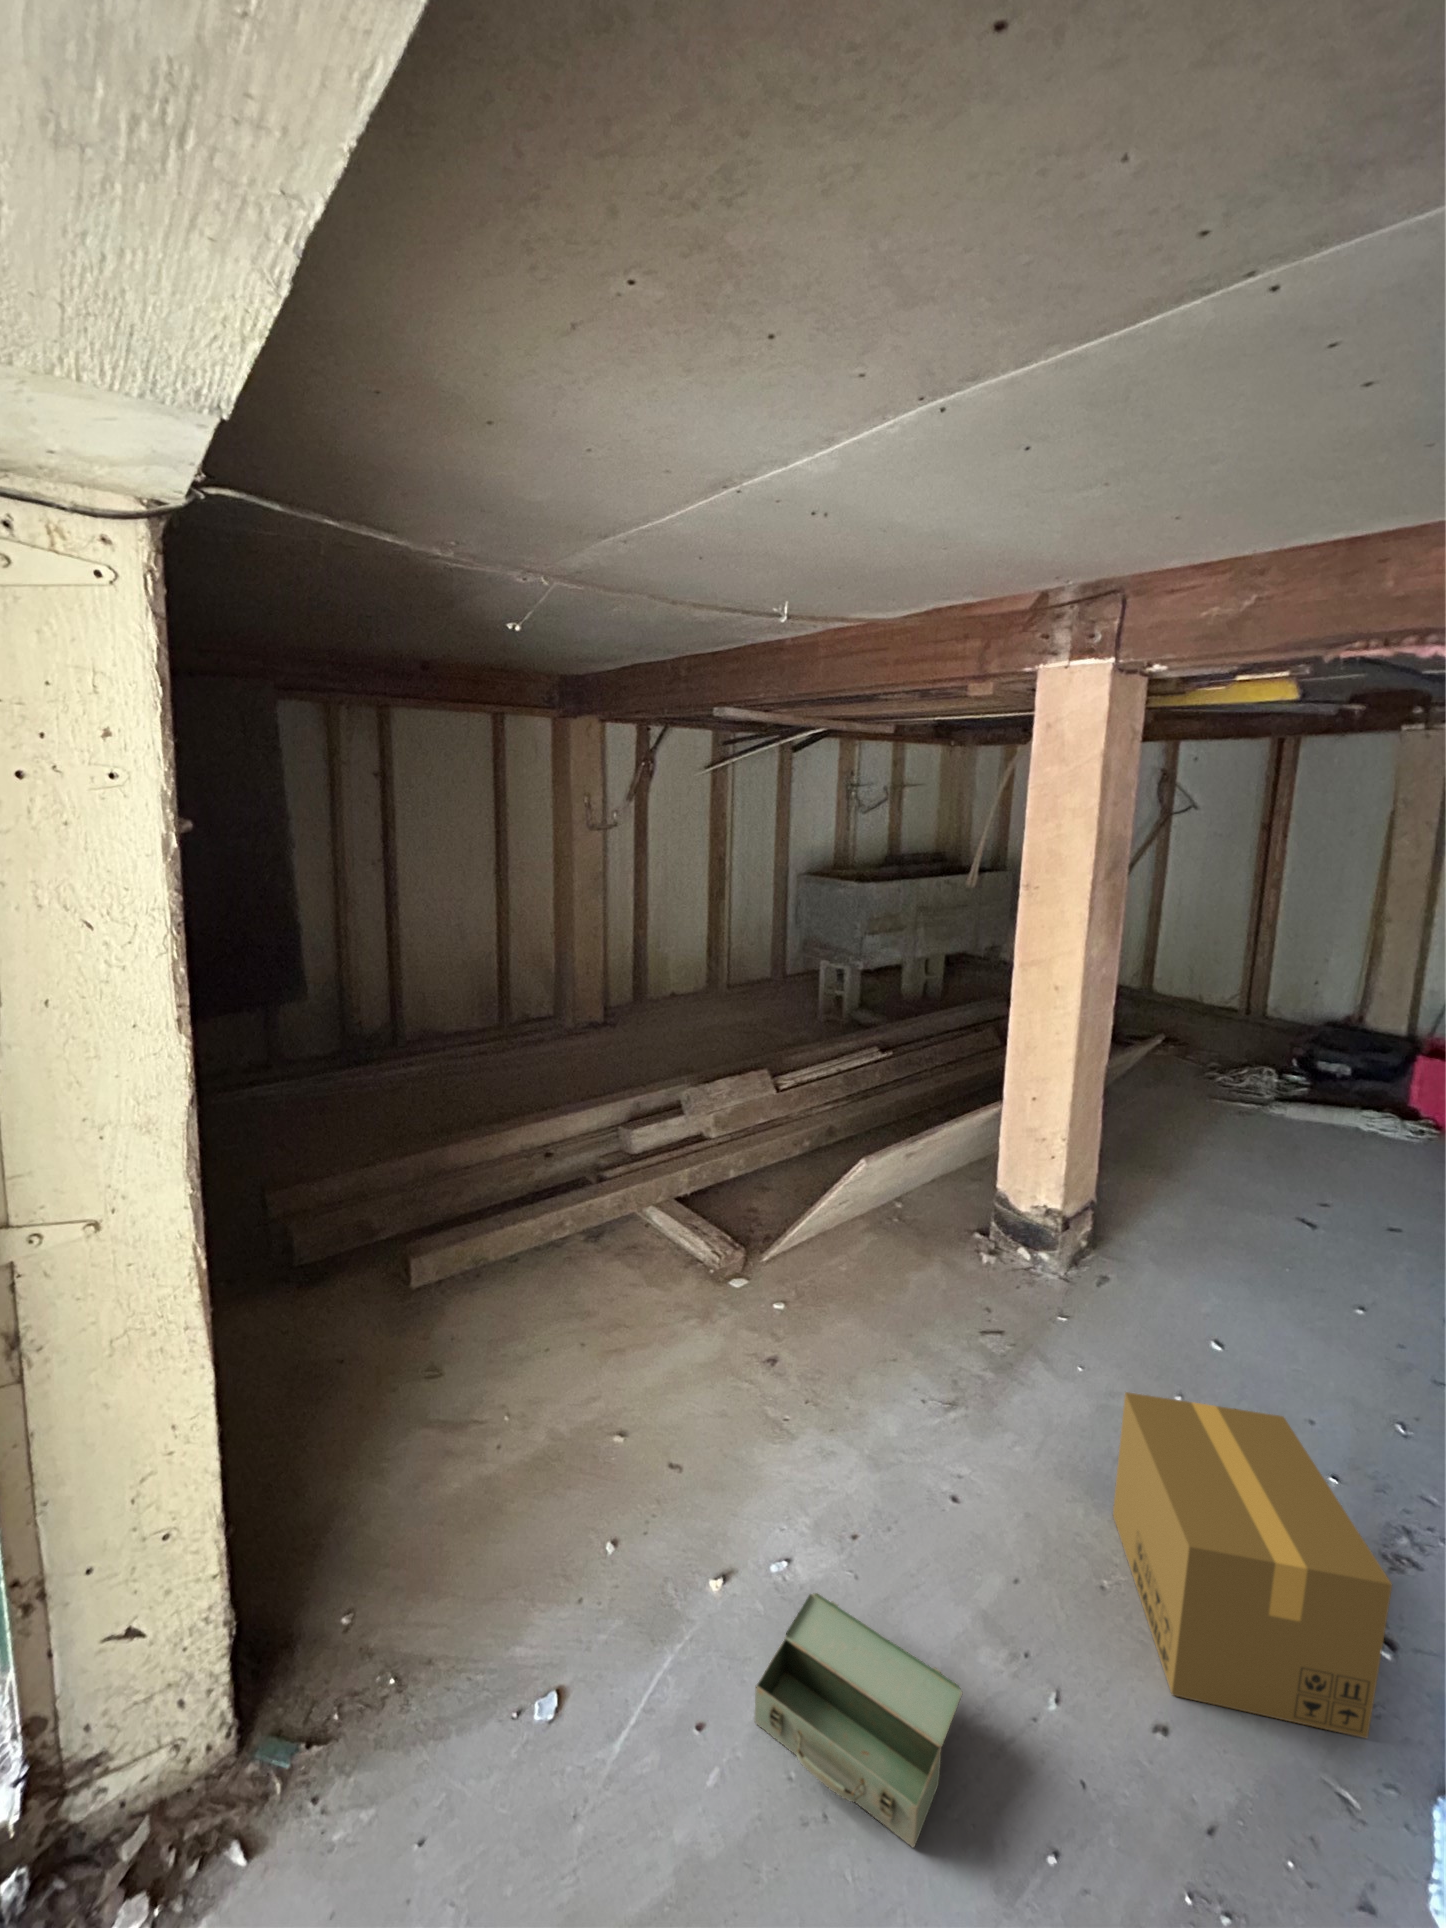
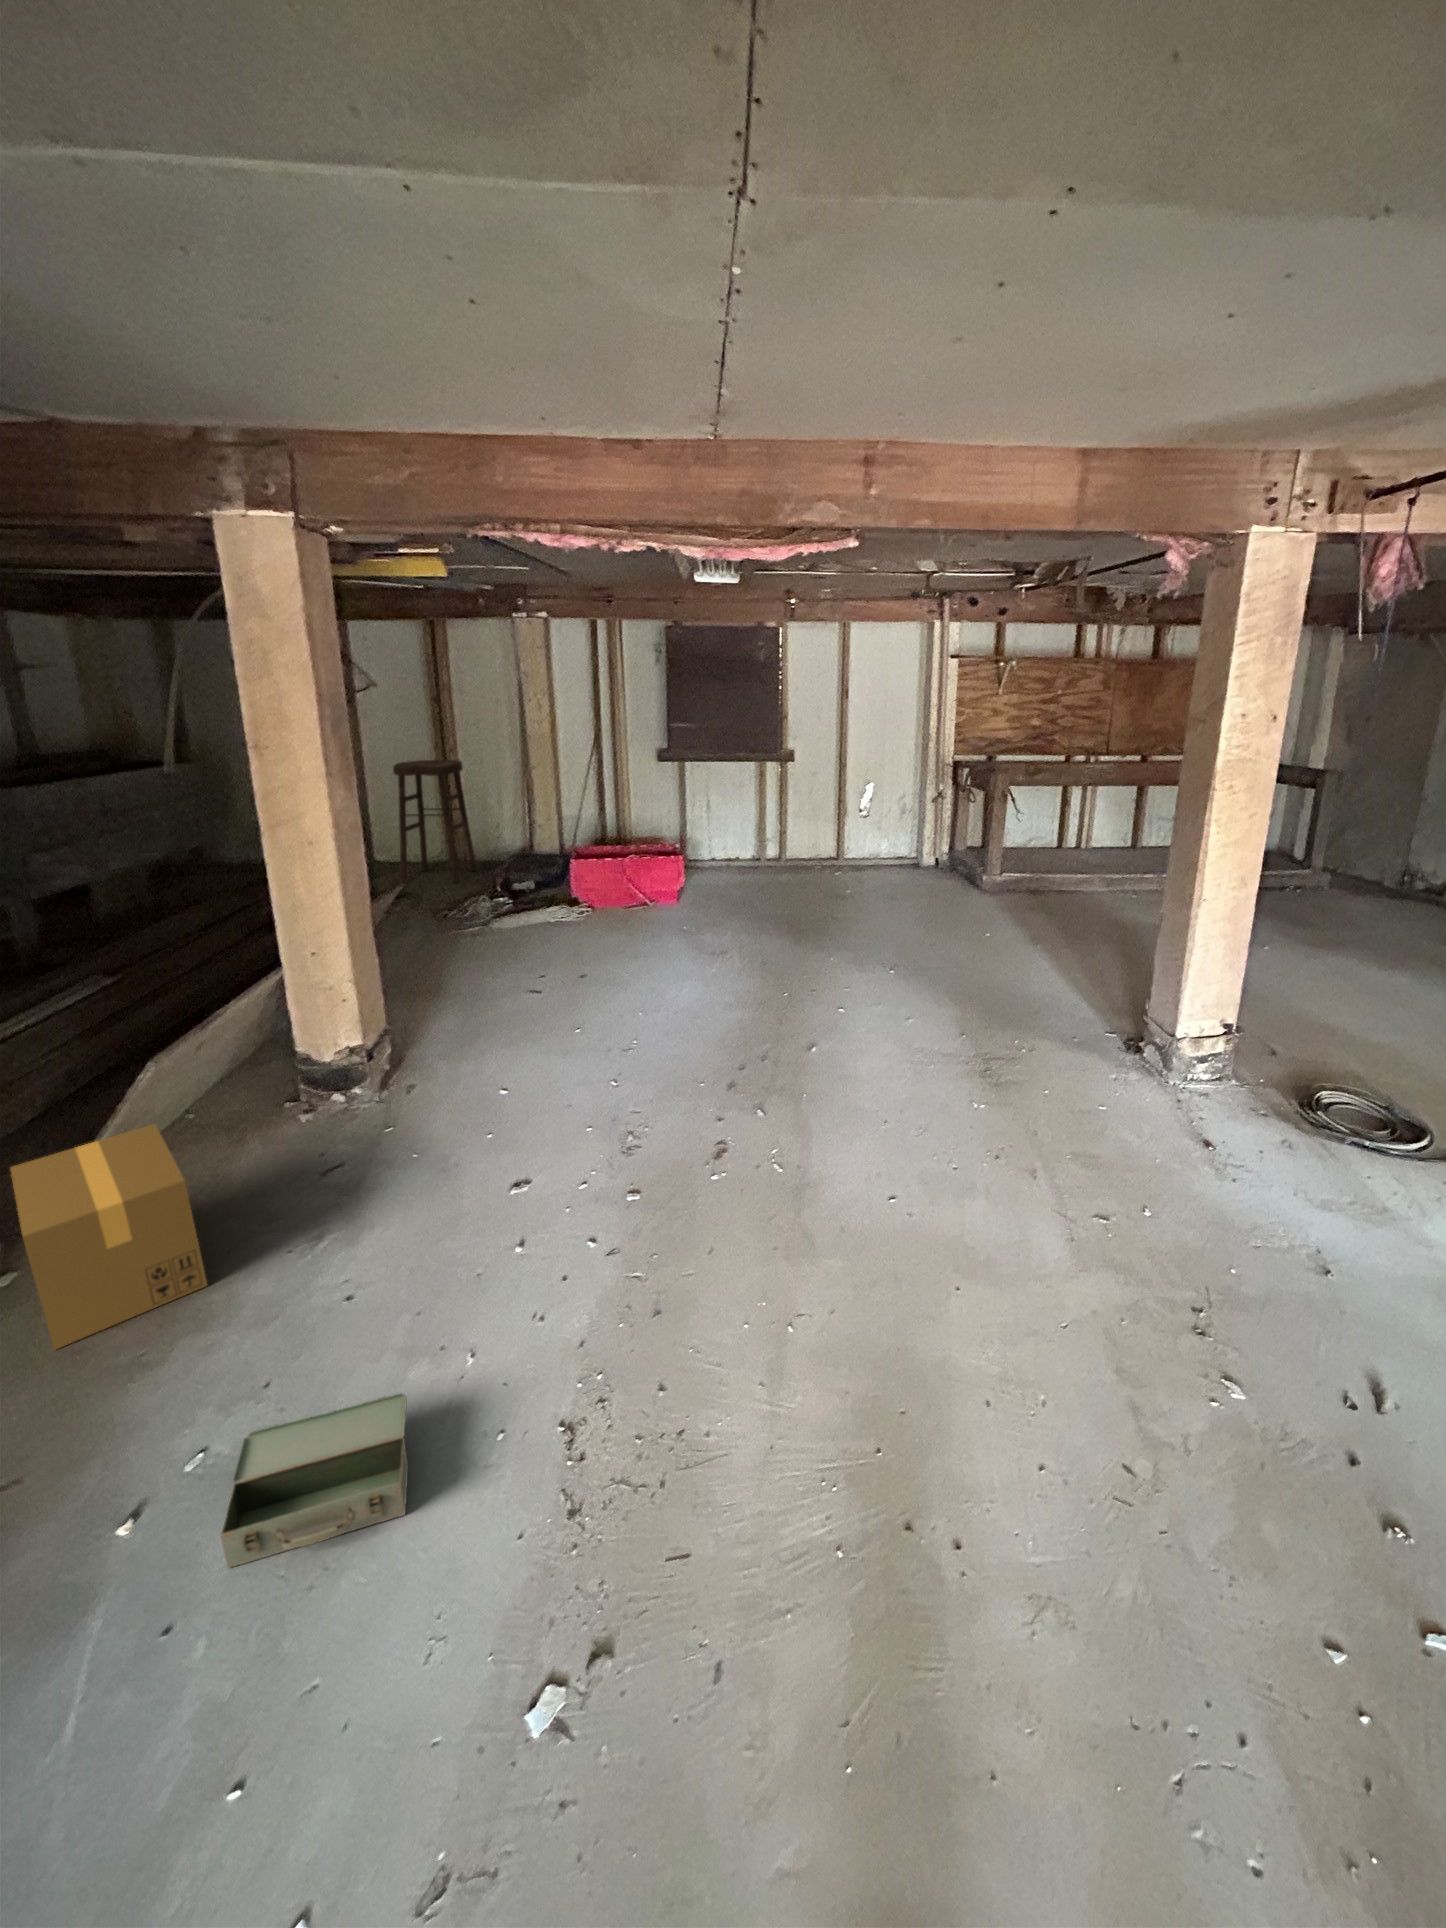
stool: none [1174,893,1284,1040] -> present [393,760,477,883]
cardboard box: present [1113,1392,1392,1739] -> present [10,1124,207,1349]

